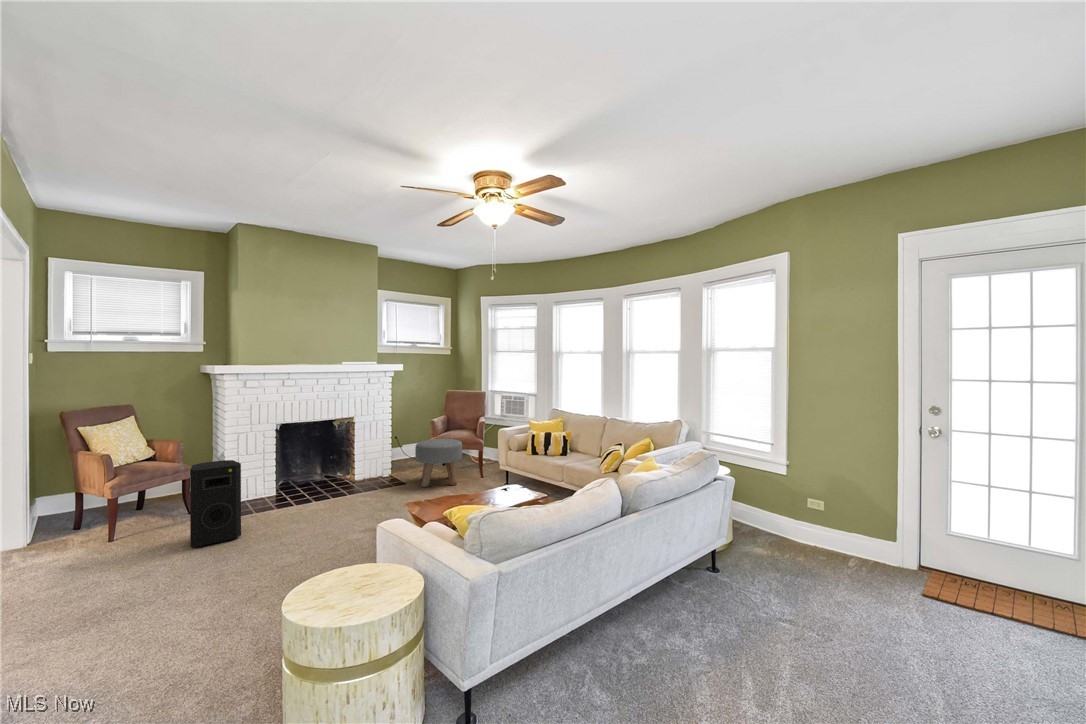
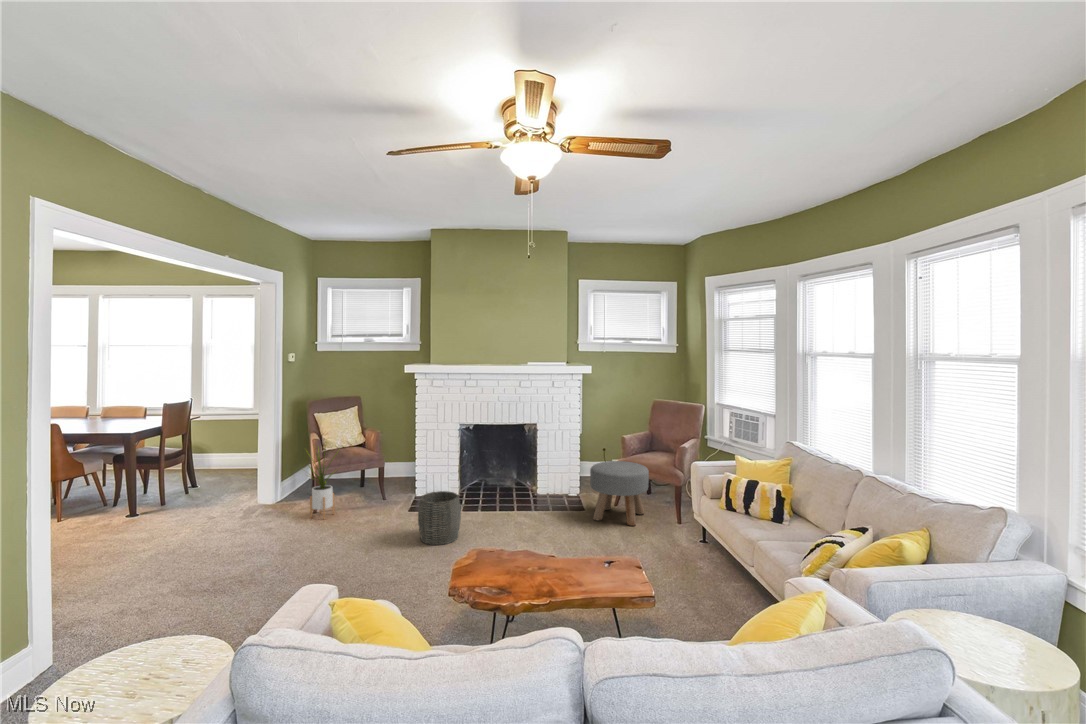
house plant: none [93,450,156,542] -> present [309,447,336,519]
speaker: present [190,460,241,547] -> none [343,460,387,541]
woven basket: none [276,480,321,530] -> present [418,491,461,545]

